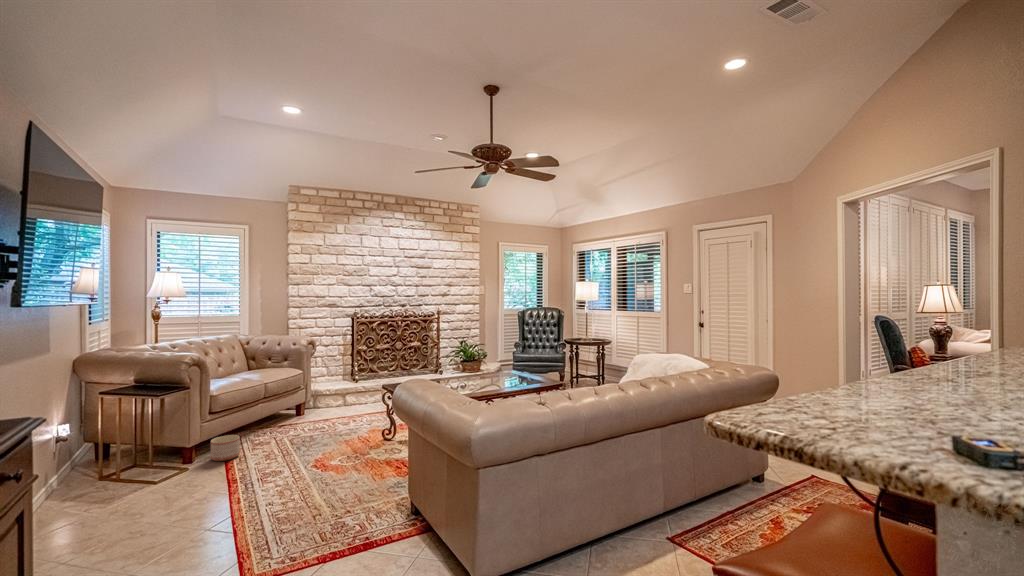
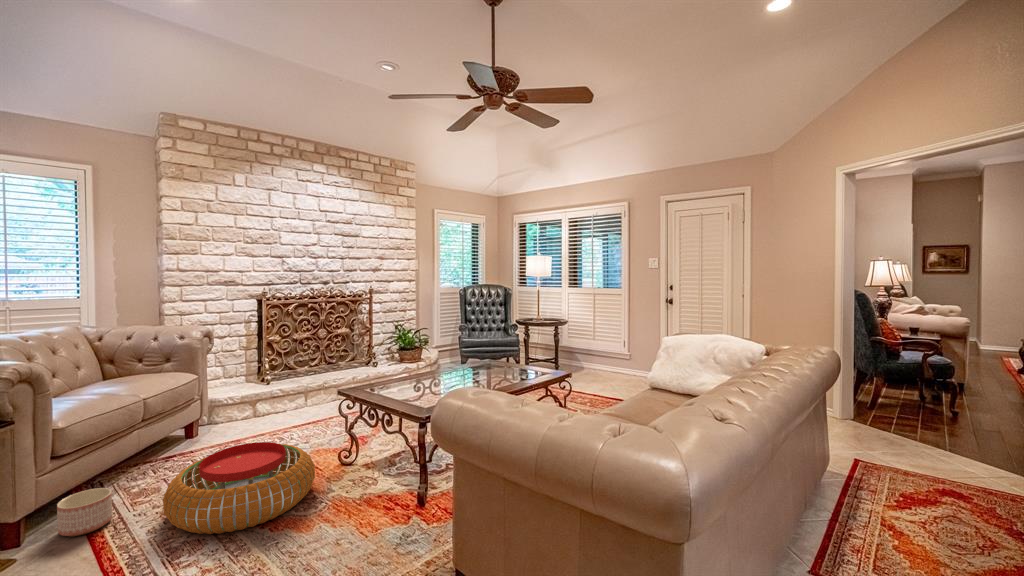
pouf: none [265,416,360,469] -> present [163,442,315,534]

